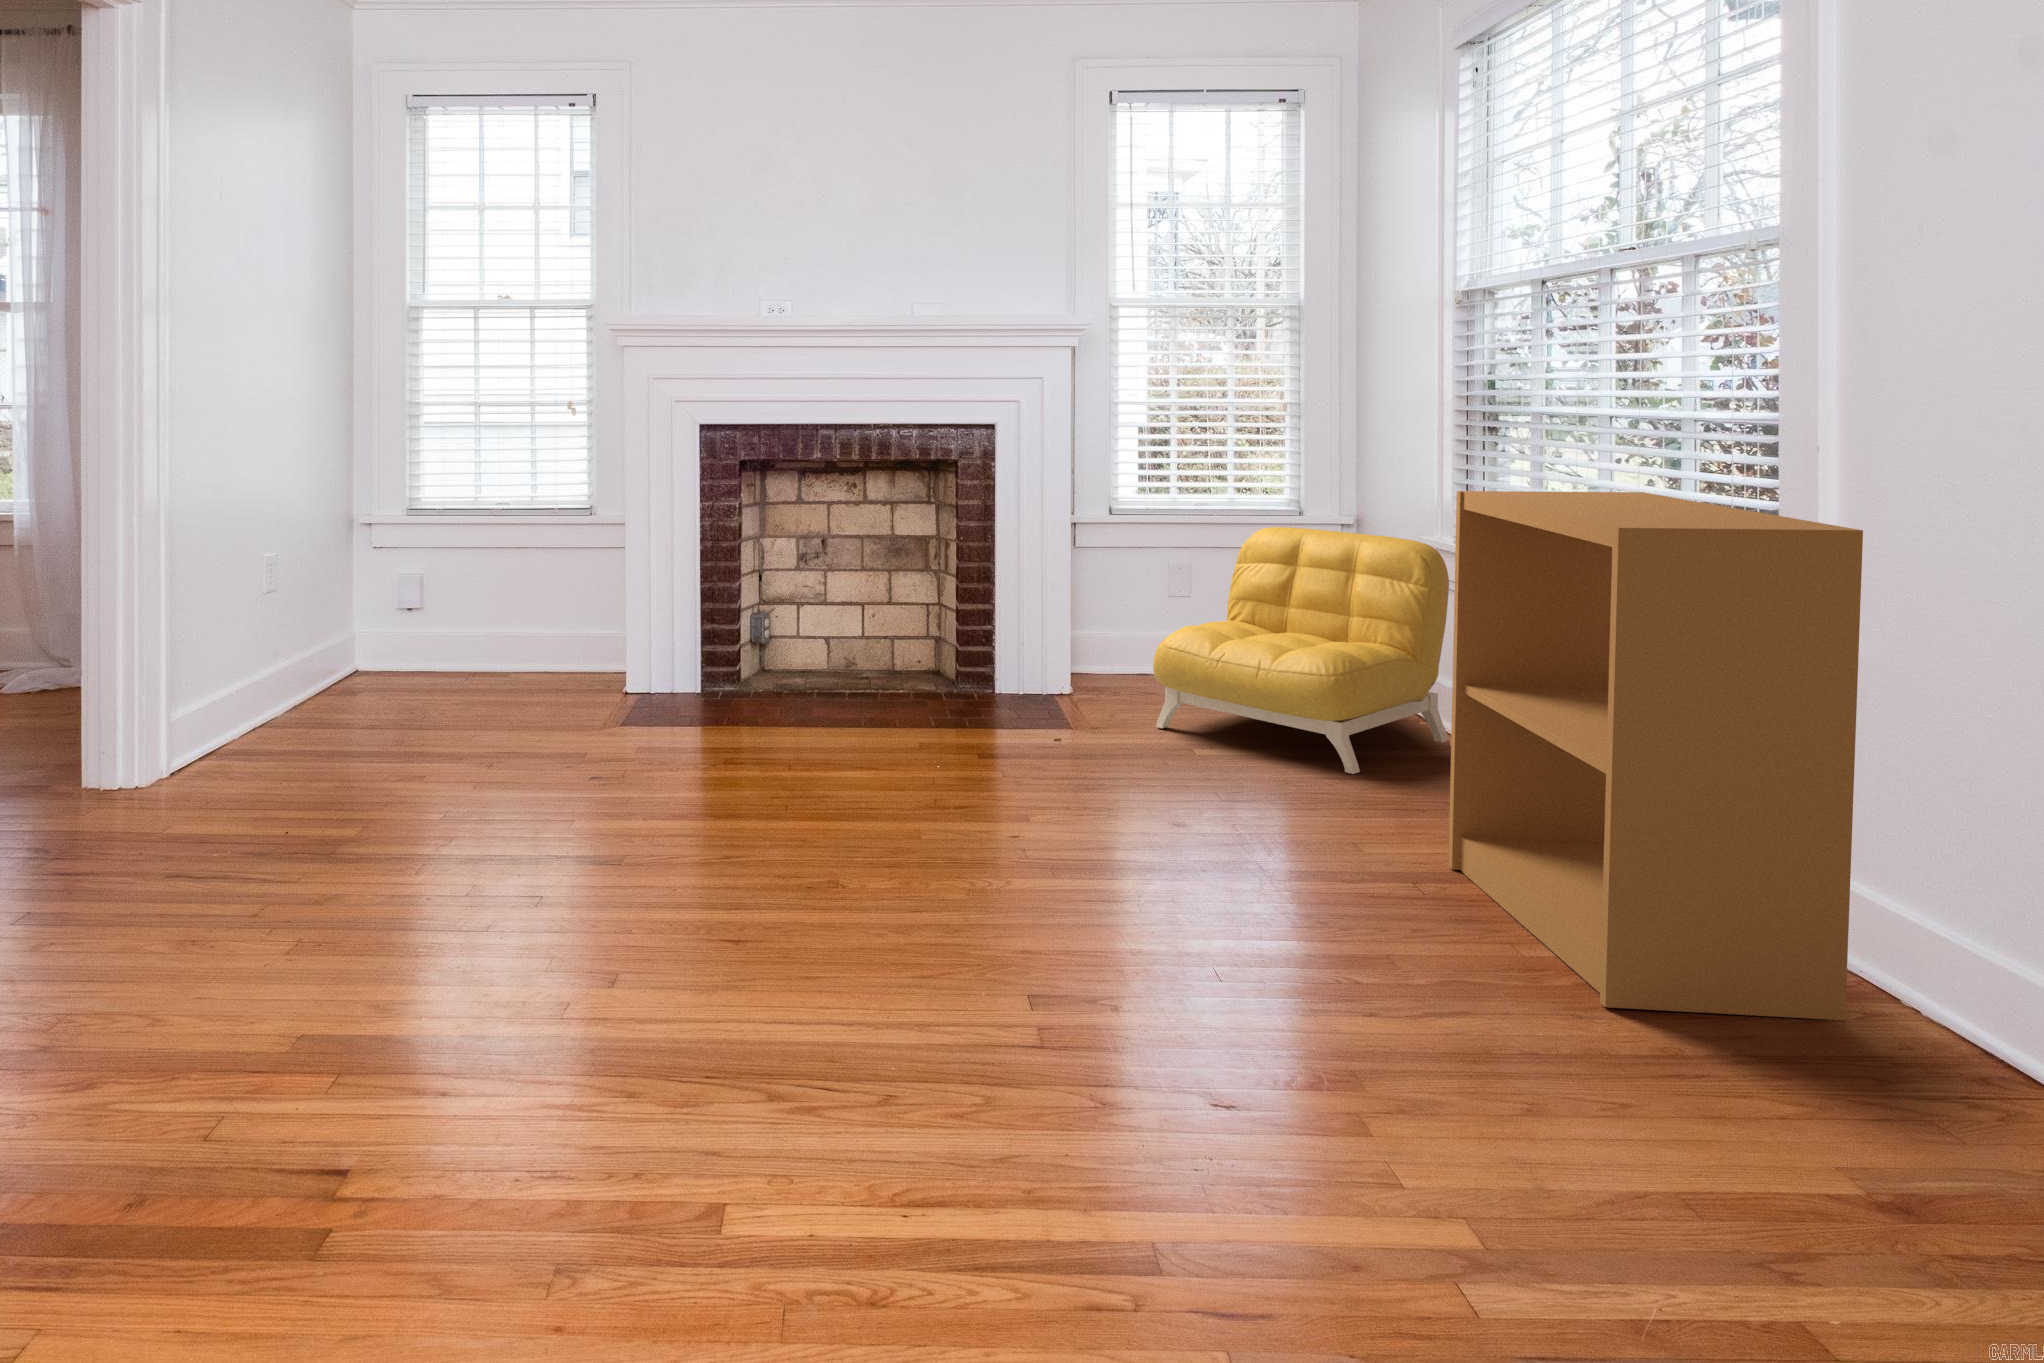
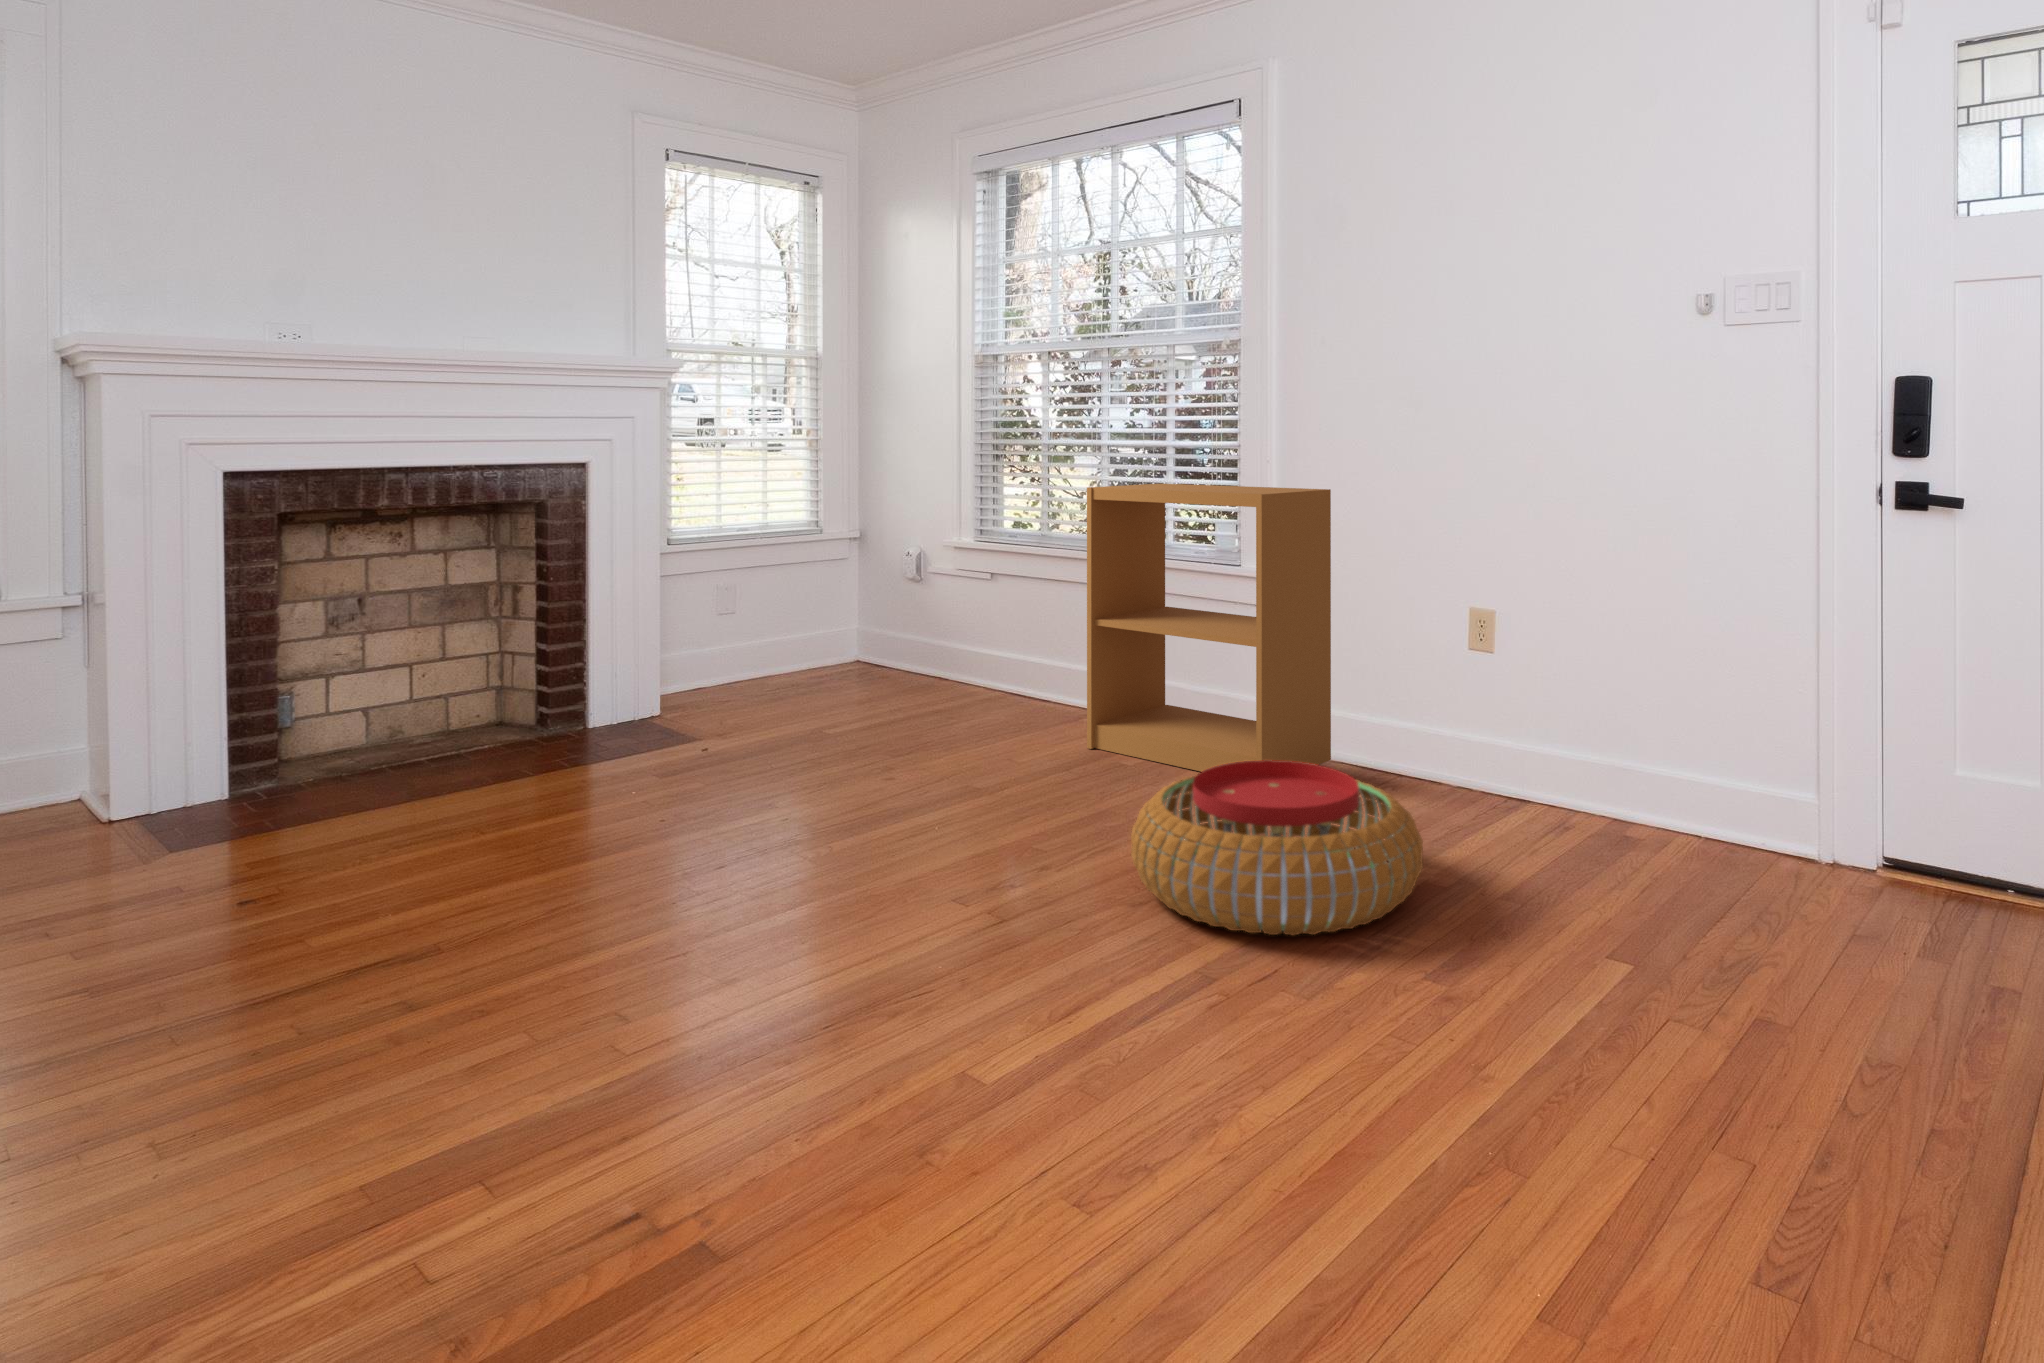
armchair: present [1153,527,1449,774] -> none [772,539,961,718]
pouf: none [1096,921,1589,1244] -> present [1131,760,1423,936]

